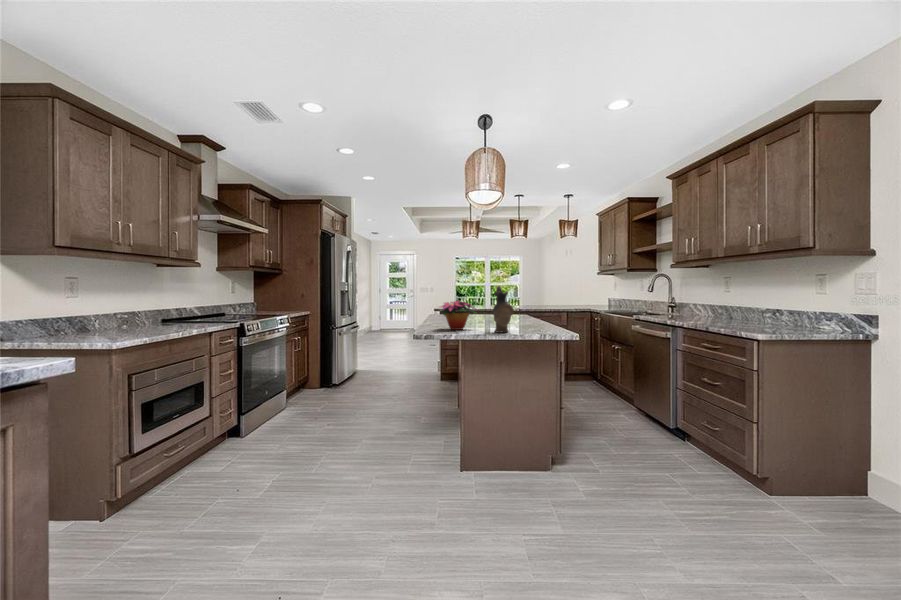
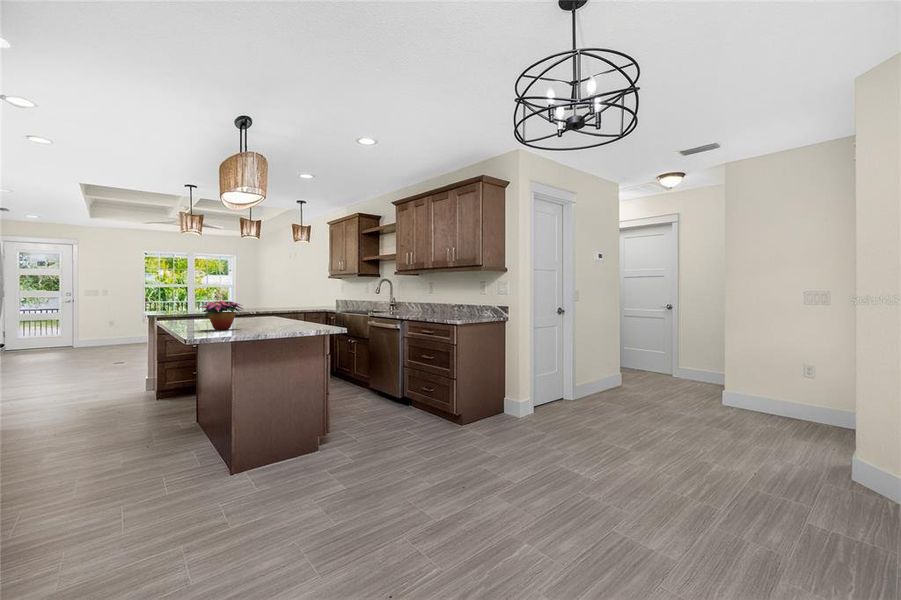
ceramic pitcher: present [493,286,513,333] -> none [268,286,288,329]

